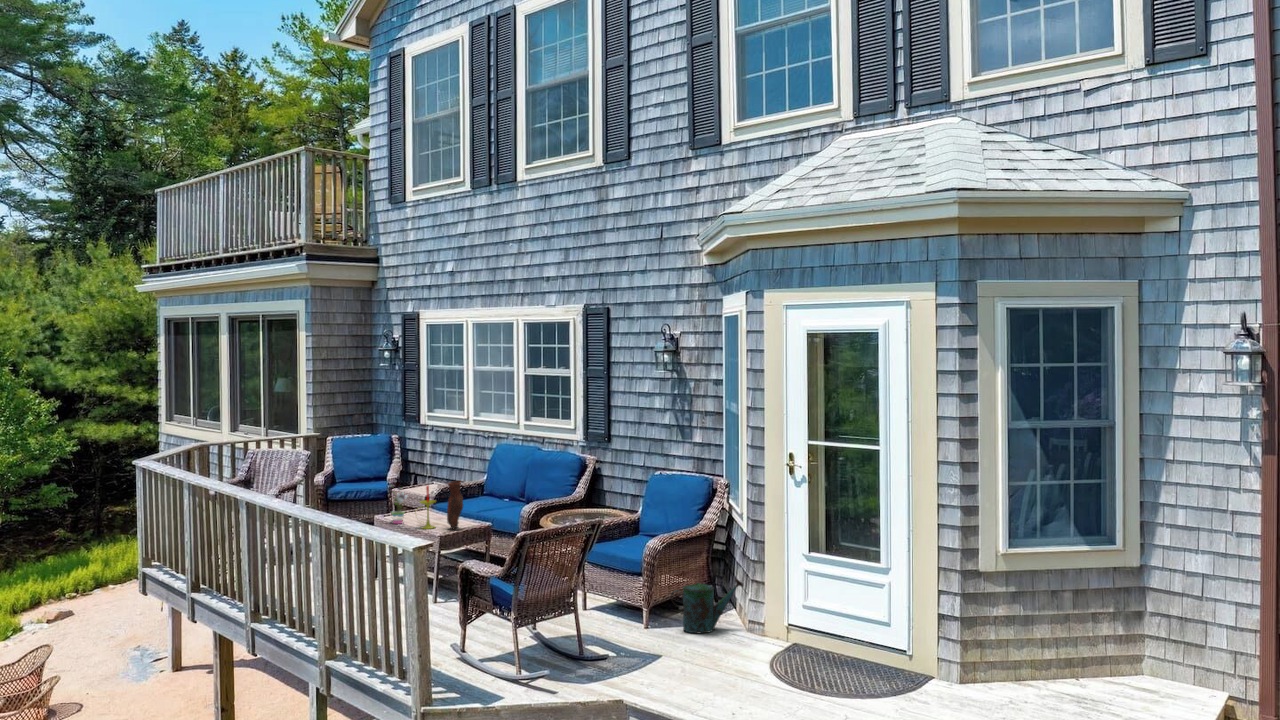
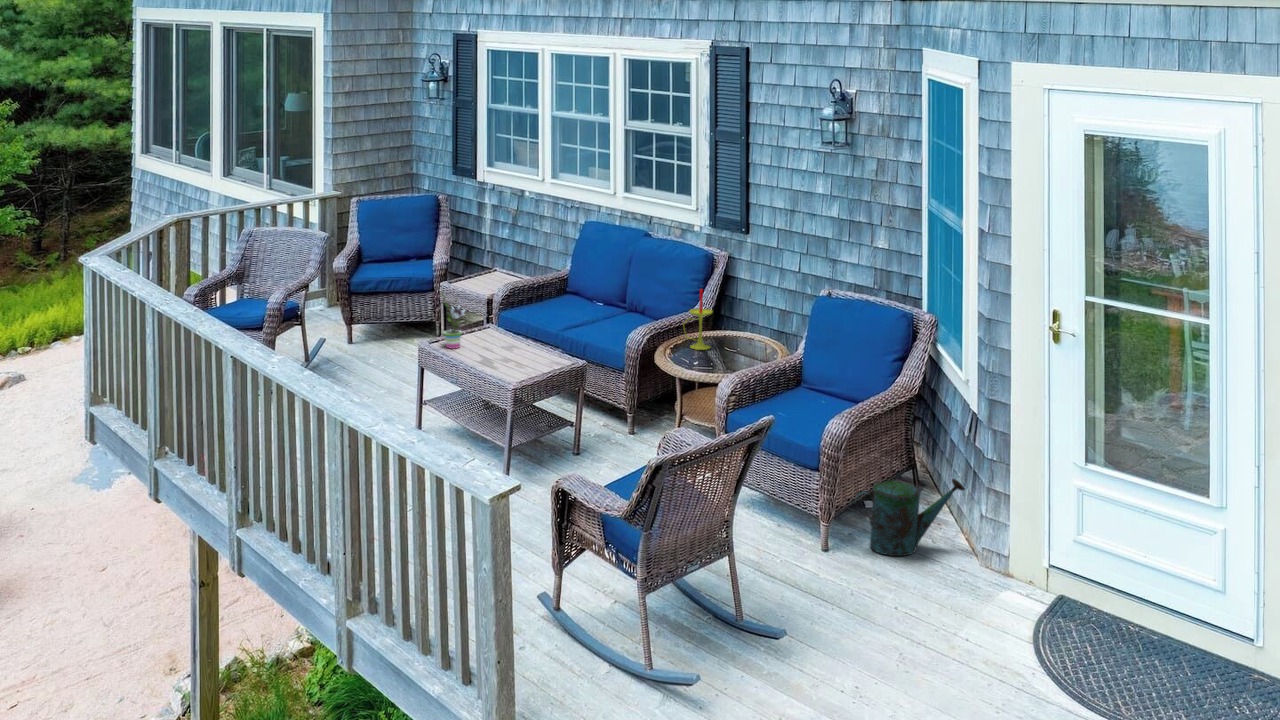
vase: present [447,481,463,529] -> none [522,296,545,364]
candle: present [420,486,436,529] -> present [689,289,712,350]

